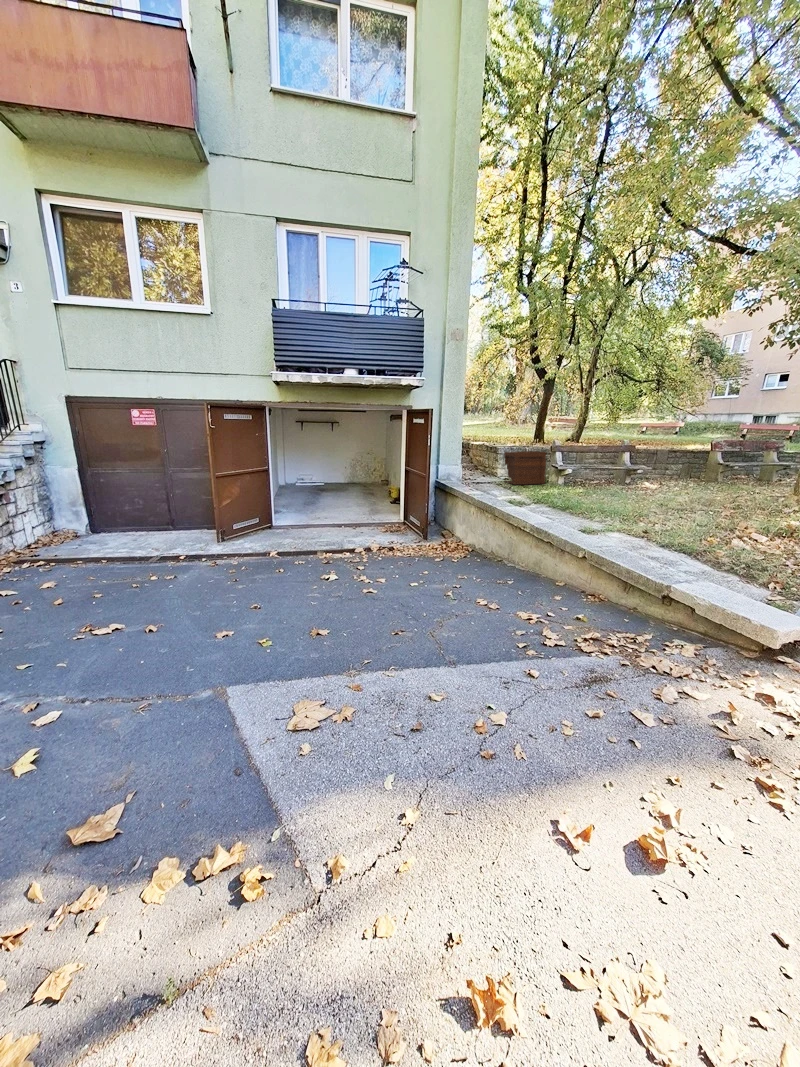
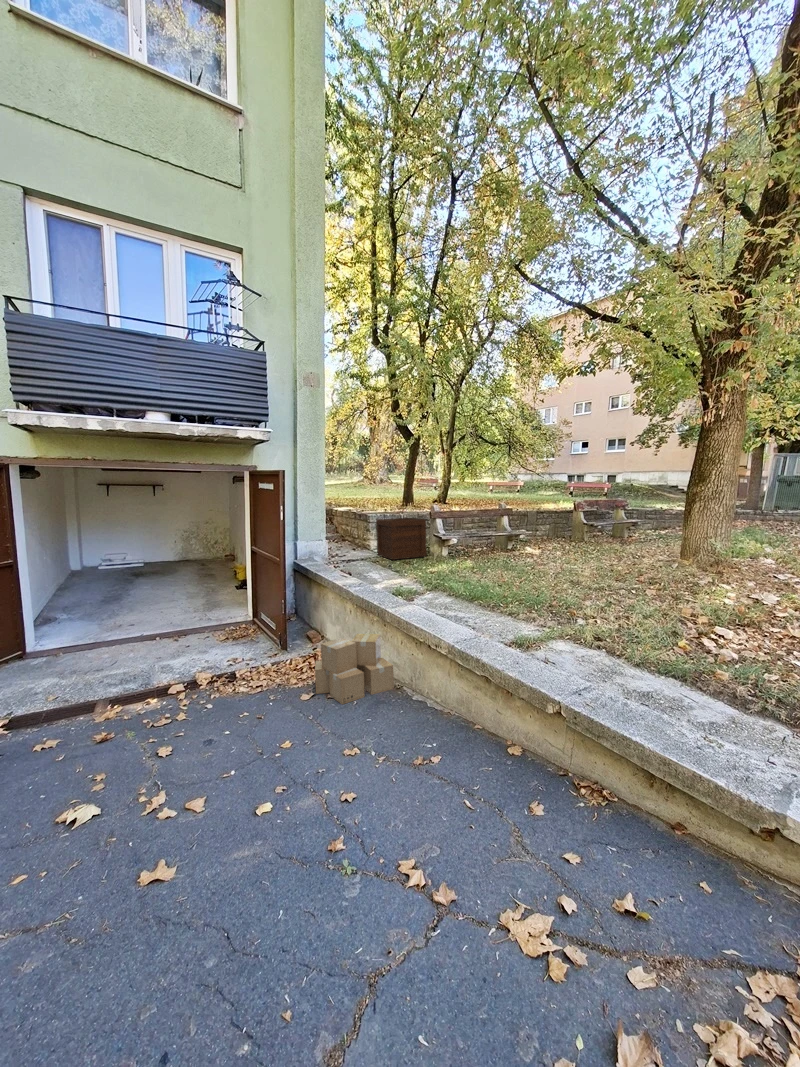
cardboard box: none [444,522,496,562] -> present [315,634,394,704]

